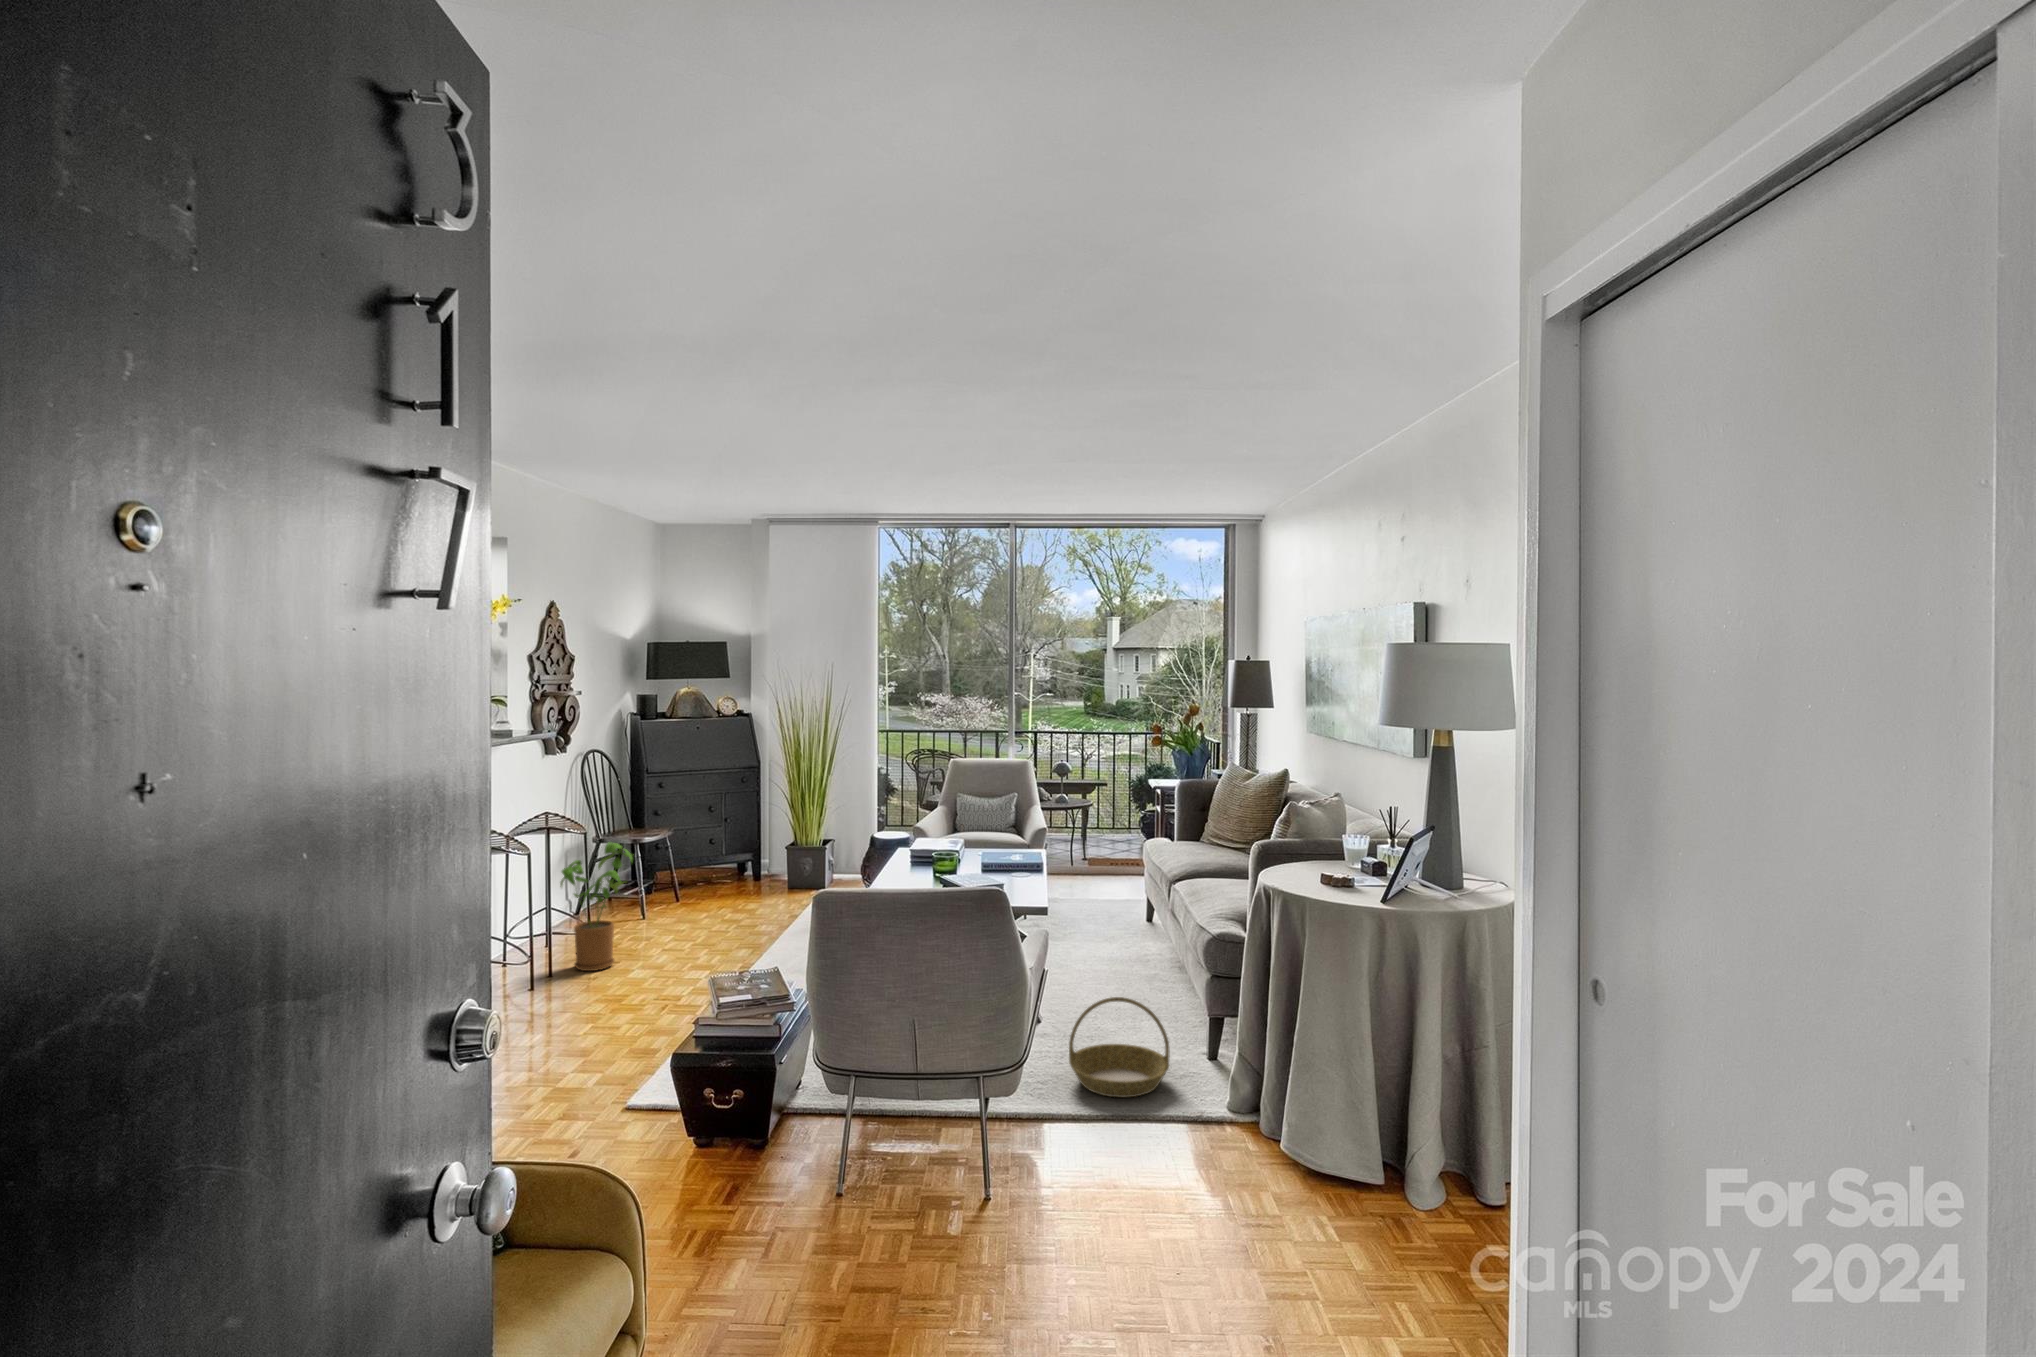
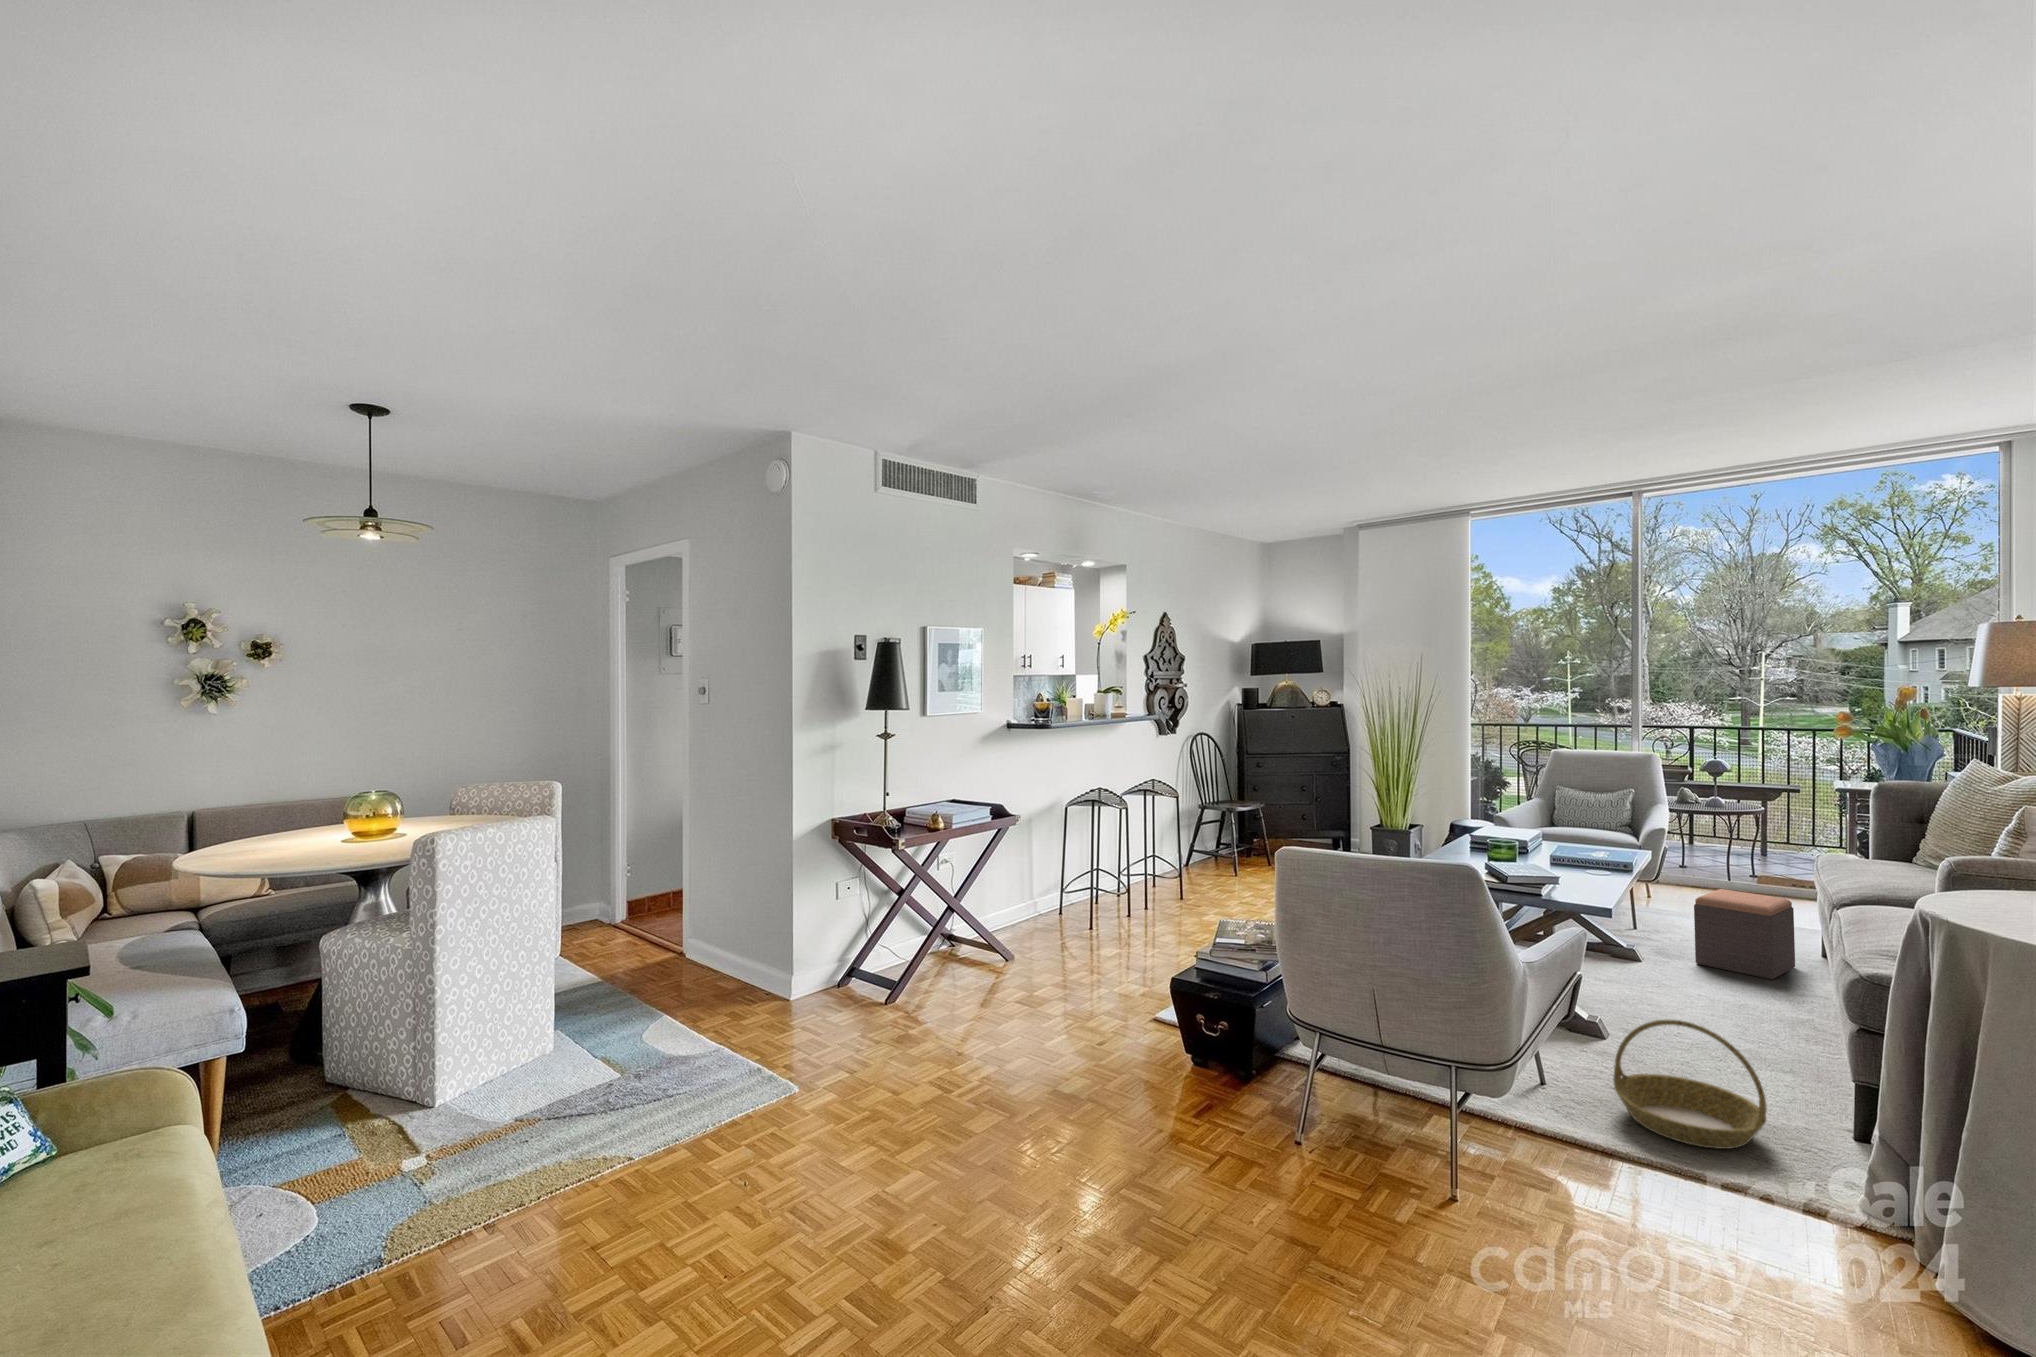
house plant: present [560,843,632,971] -> none [1157,805,1216,910]
footstool: none [1078,876,1139,948] -> present [1694,889,1795,980]

